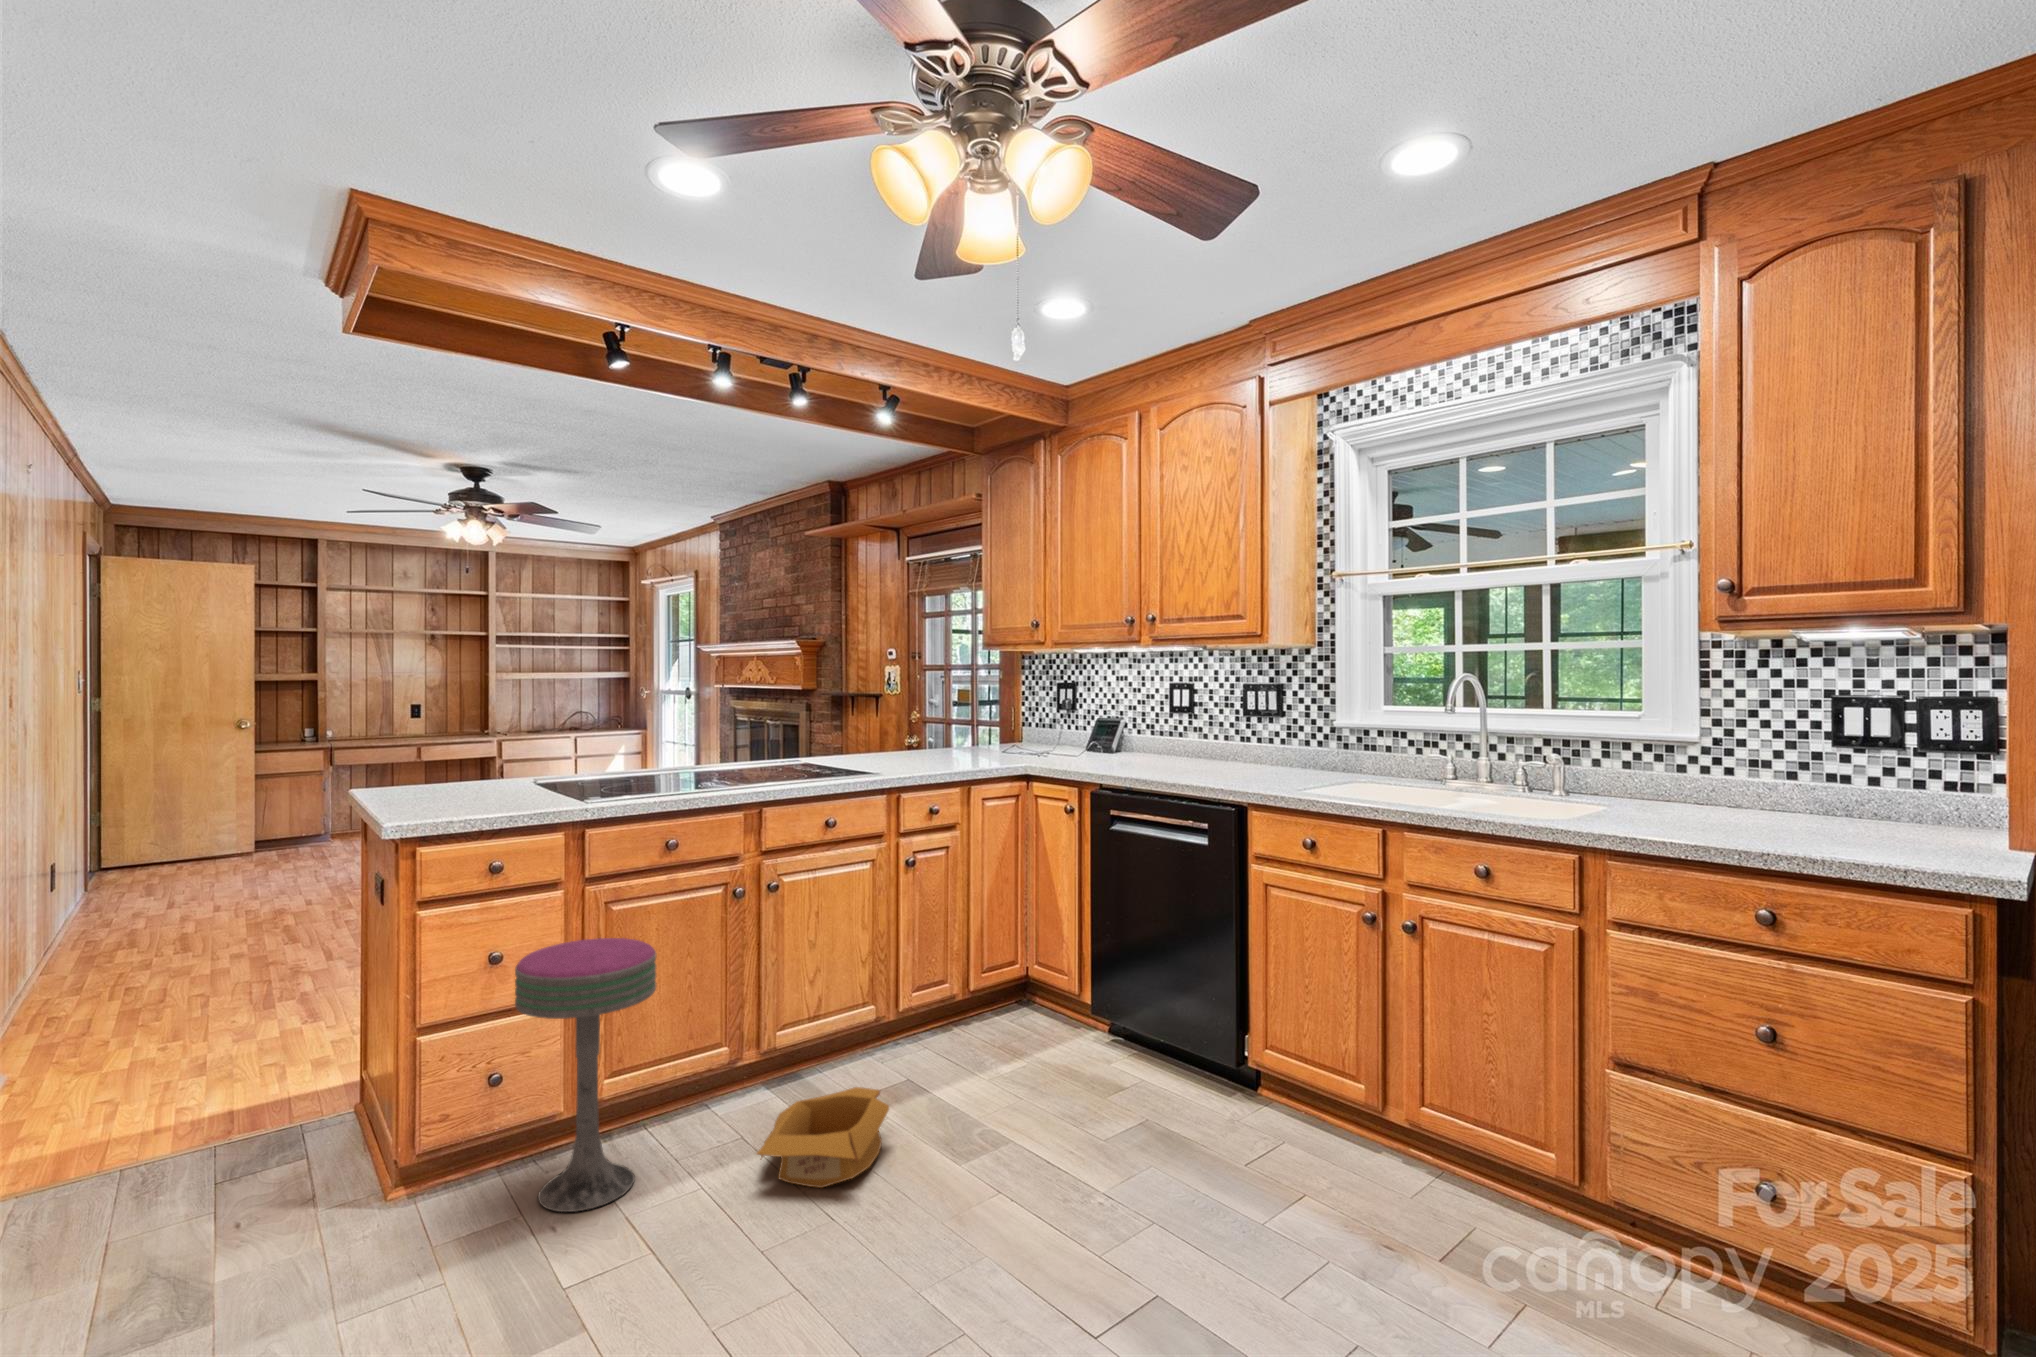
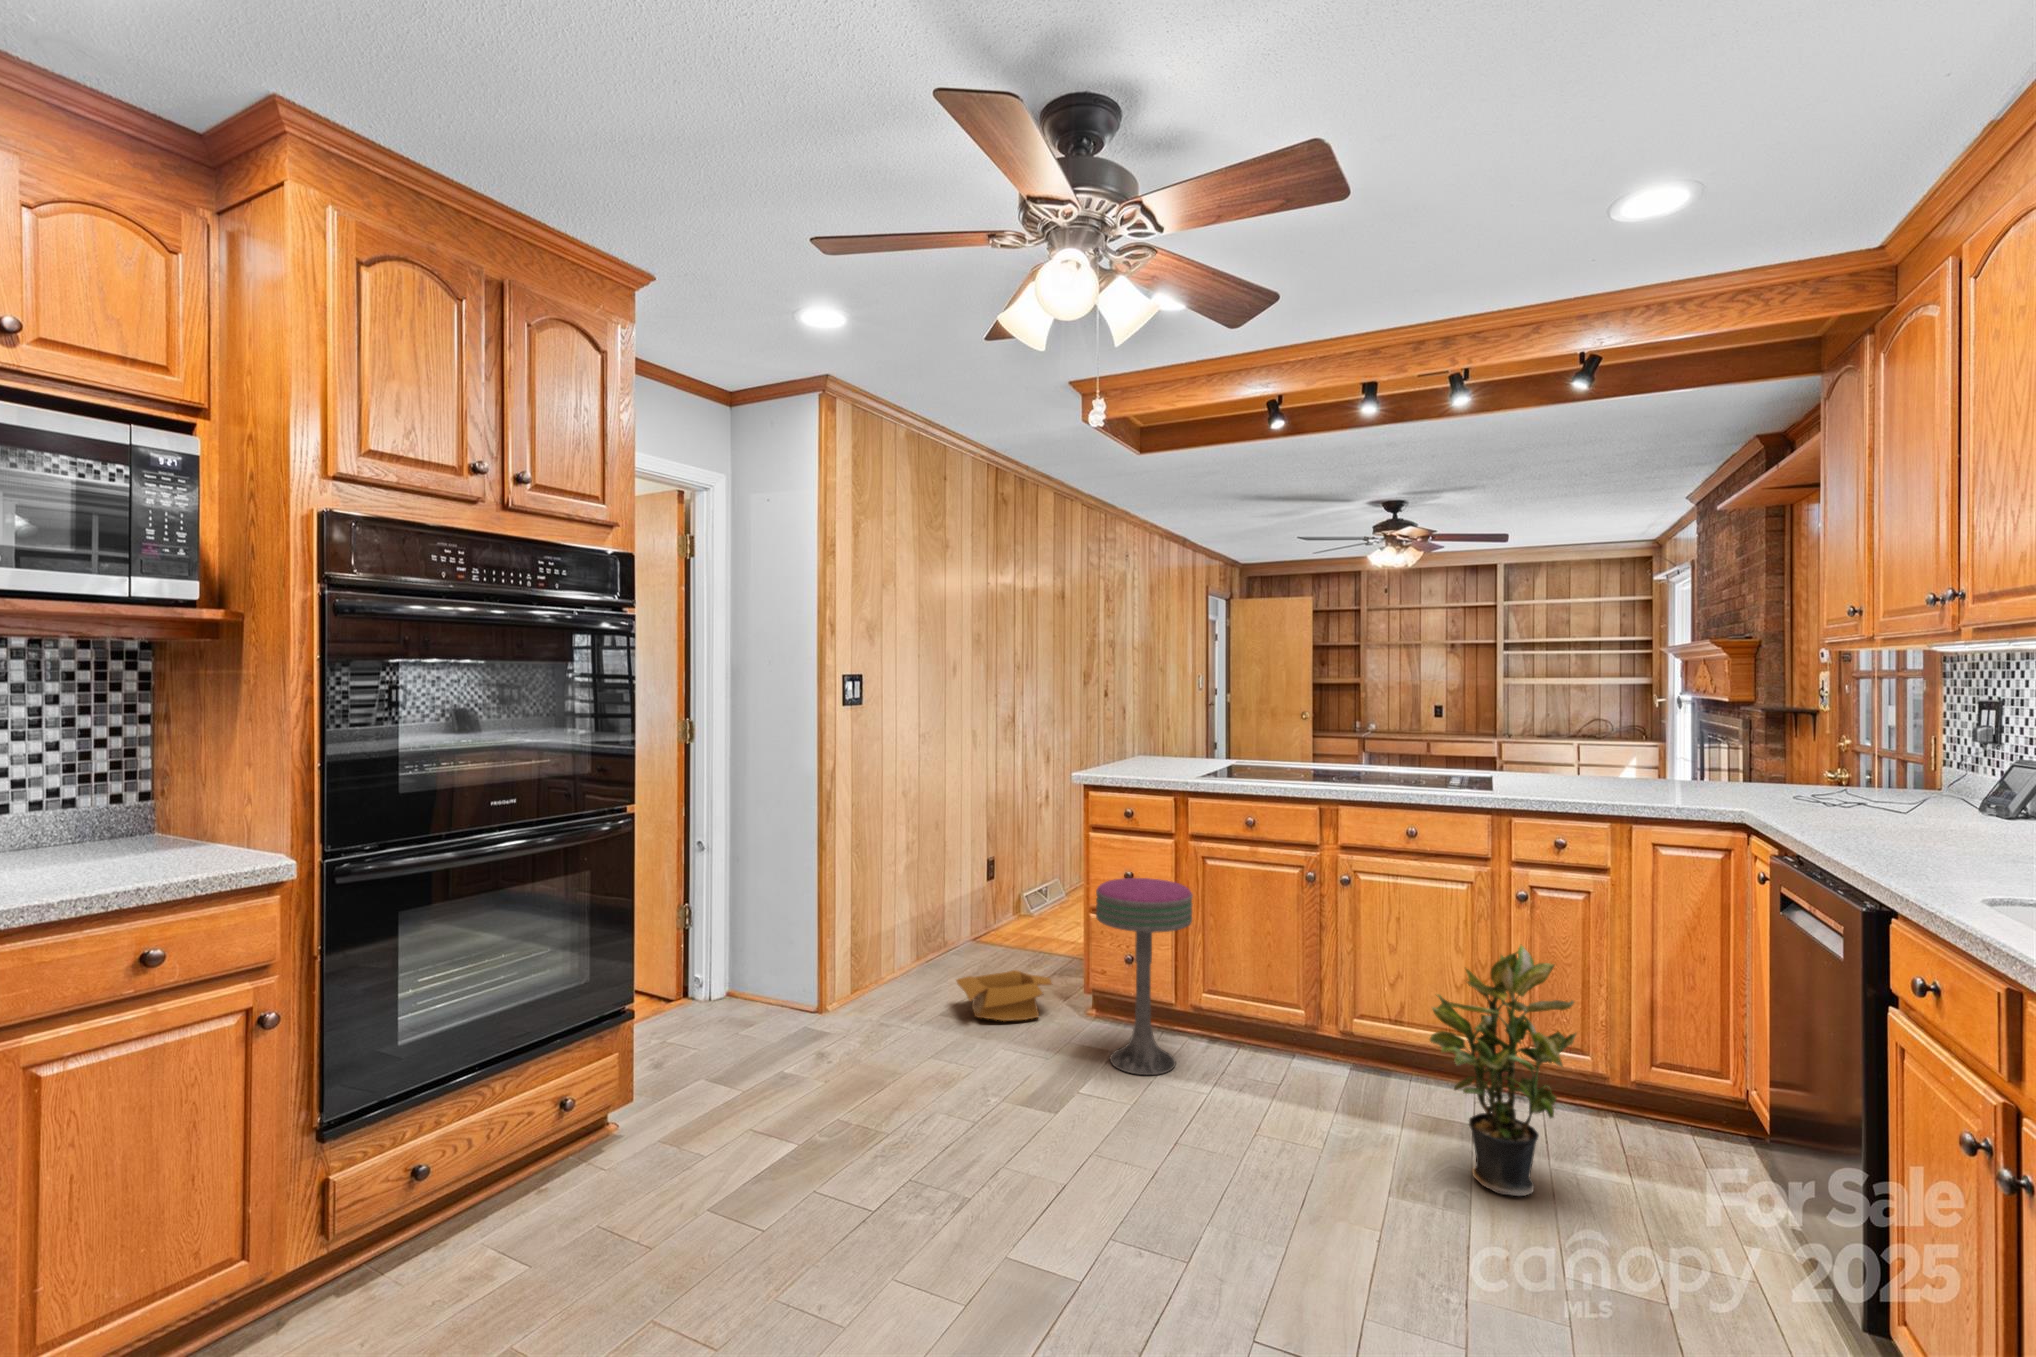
potted plant: none [932,895,1042,1110] -> present [1430,946,1576,1196]
cardboard box: present [757,1087,889,1188] -> present [956,970,1052,1021]

